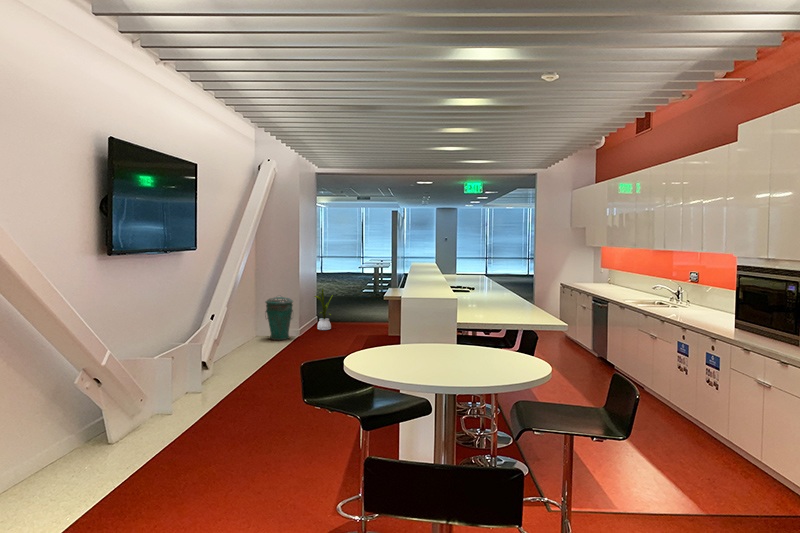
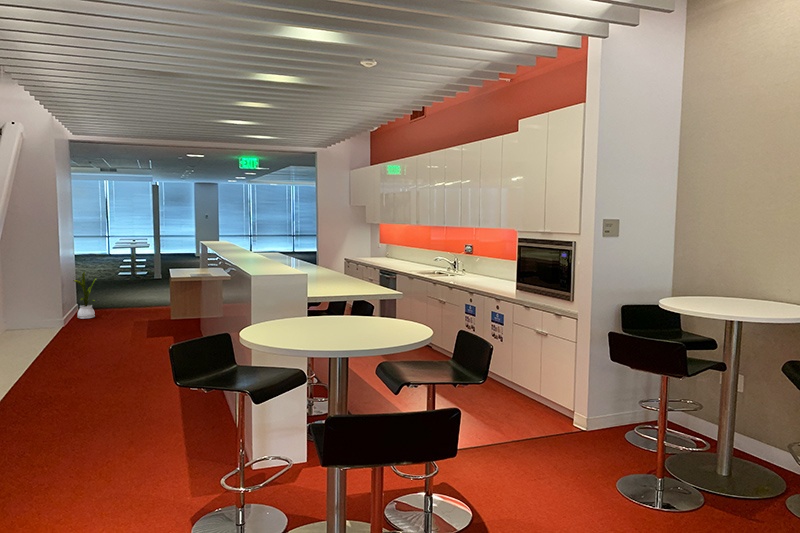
trash can: present [265,297,293,340] -> none [11,281,49,334]

